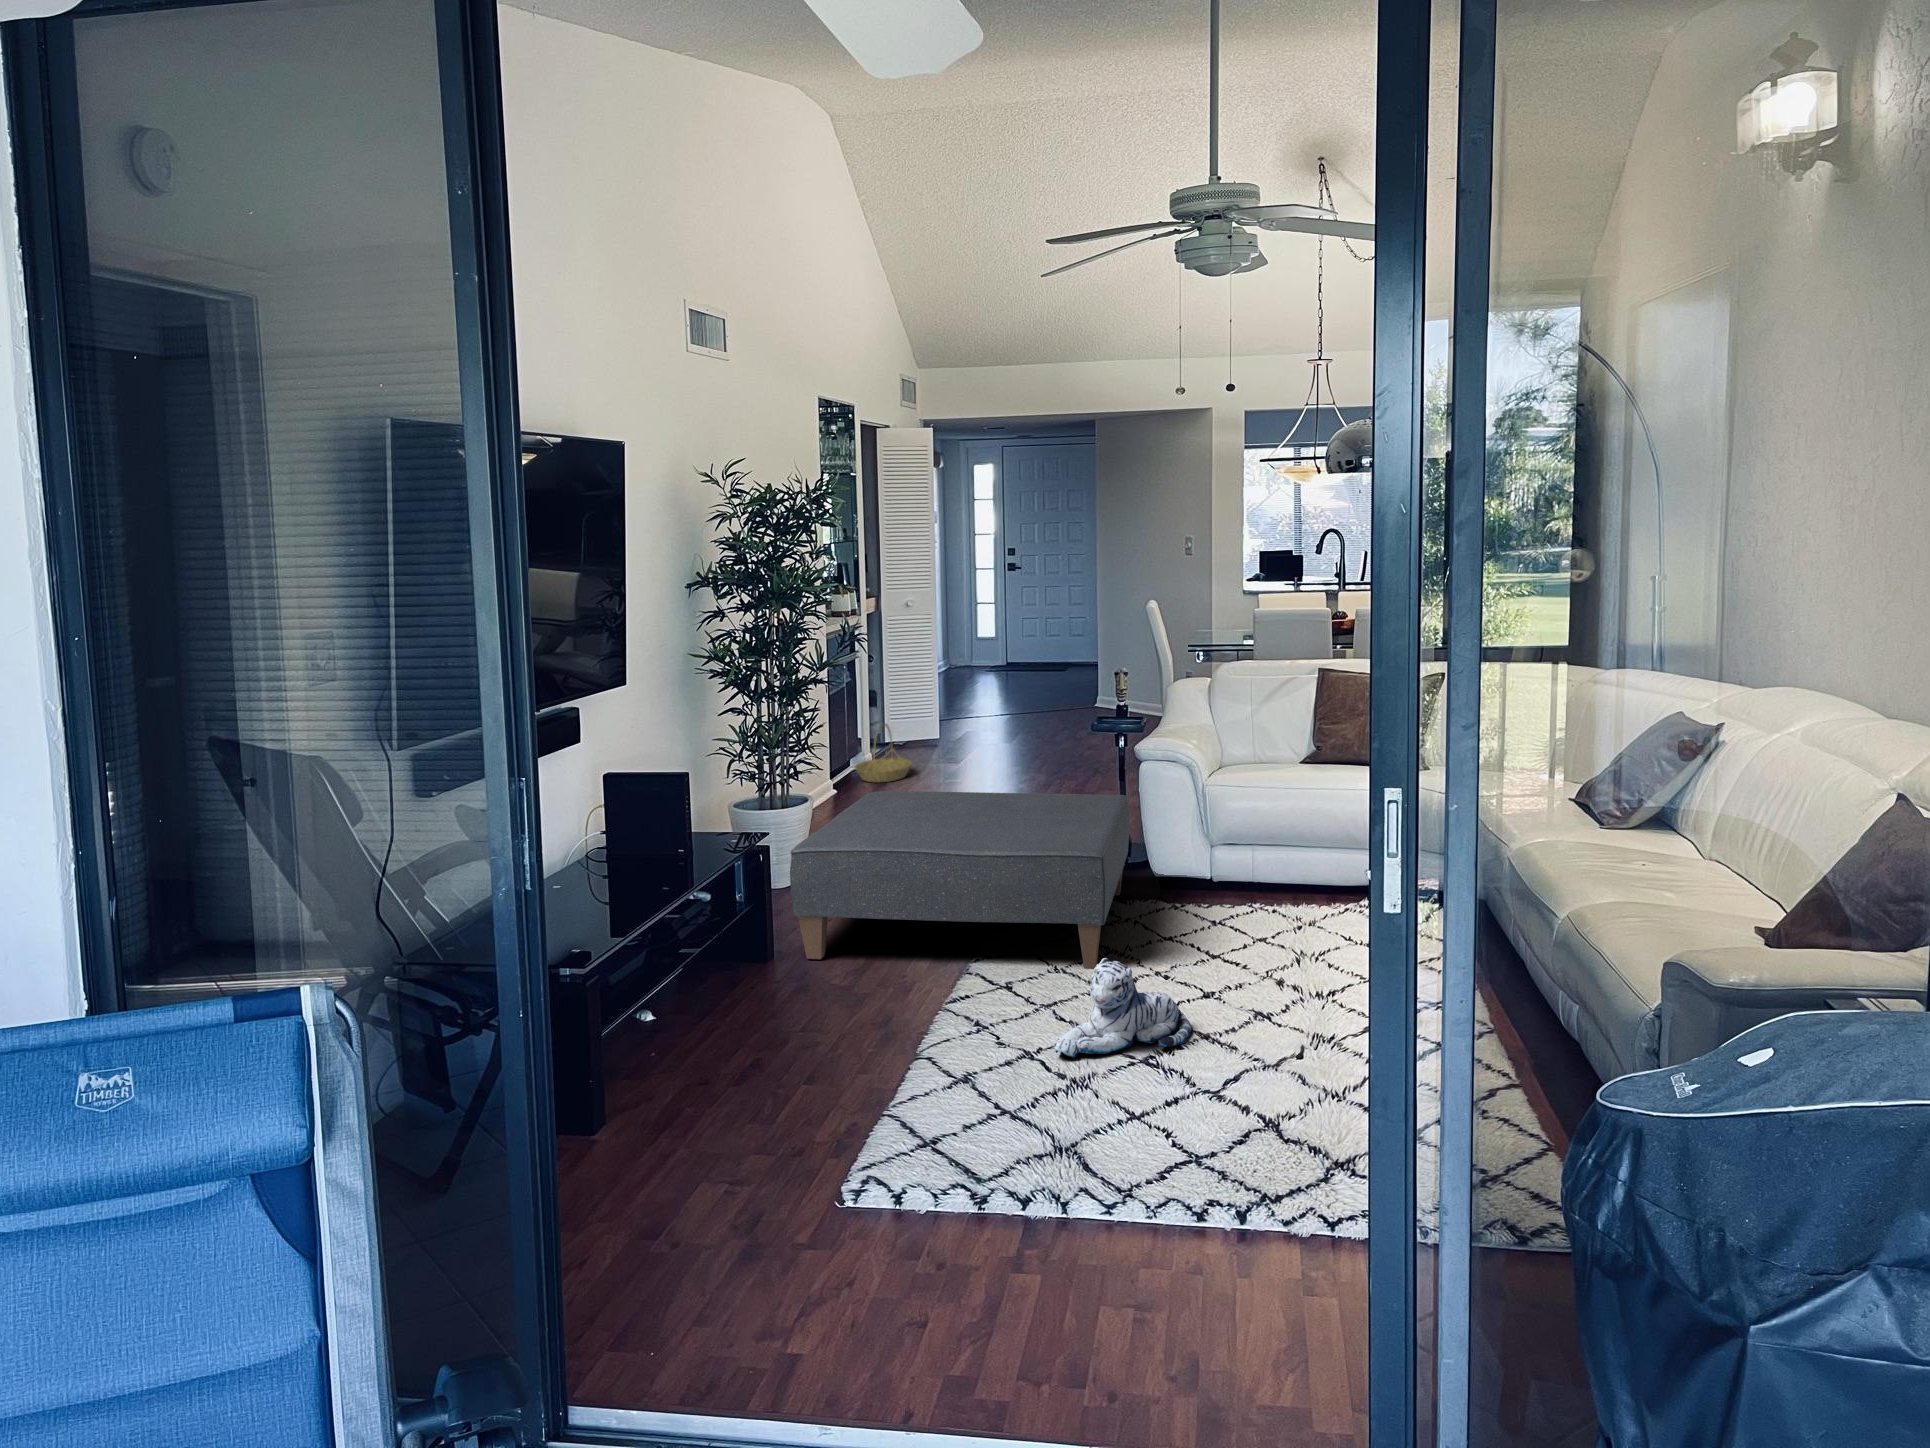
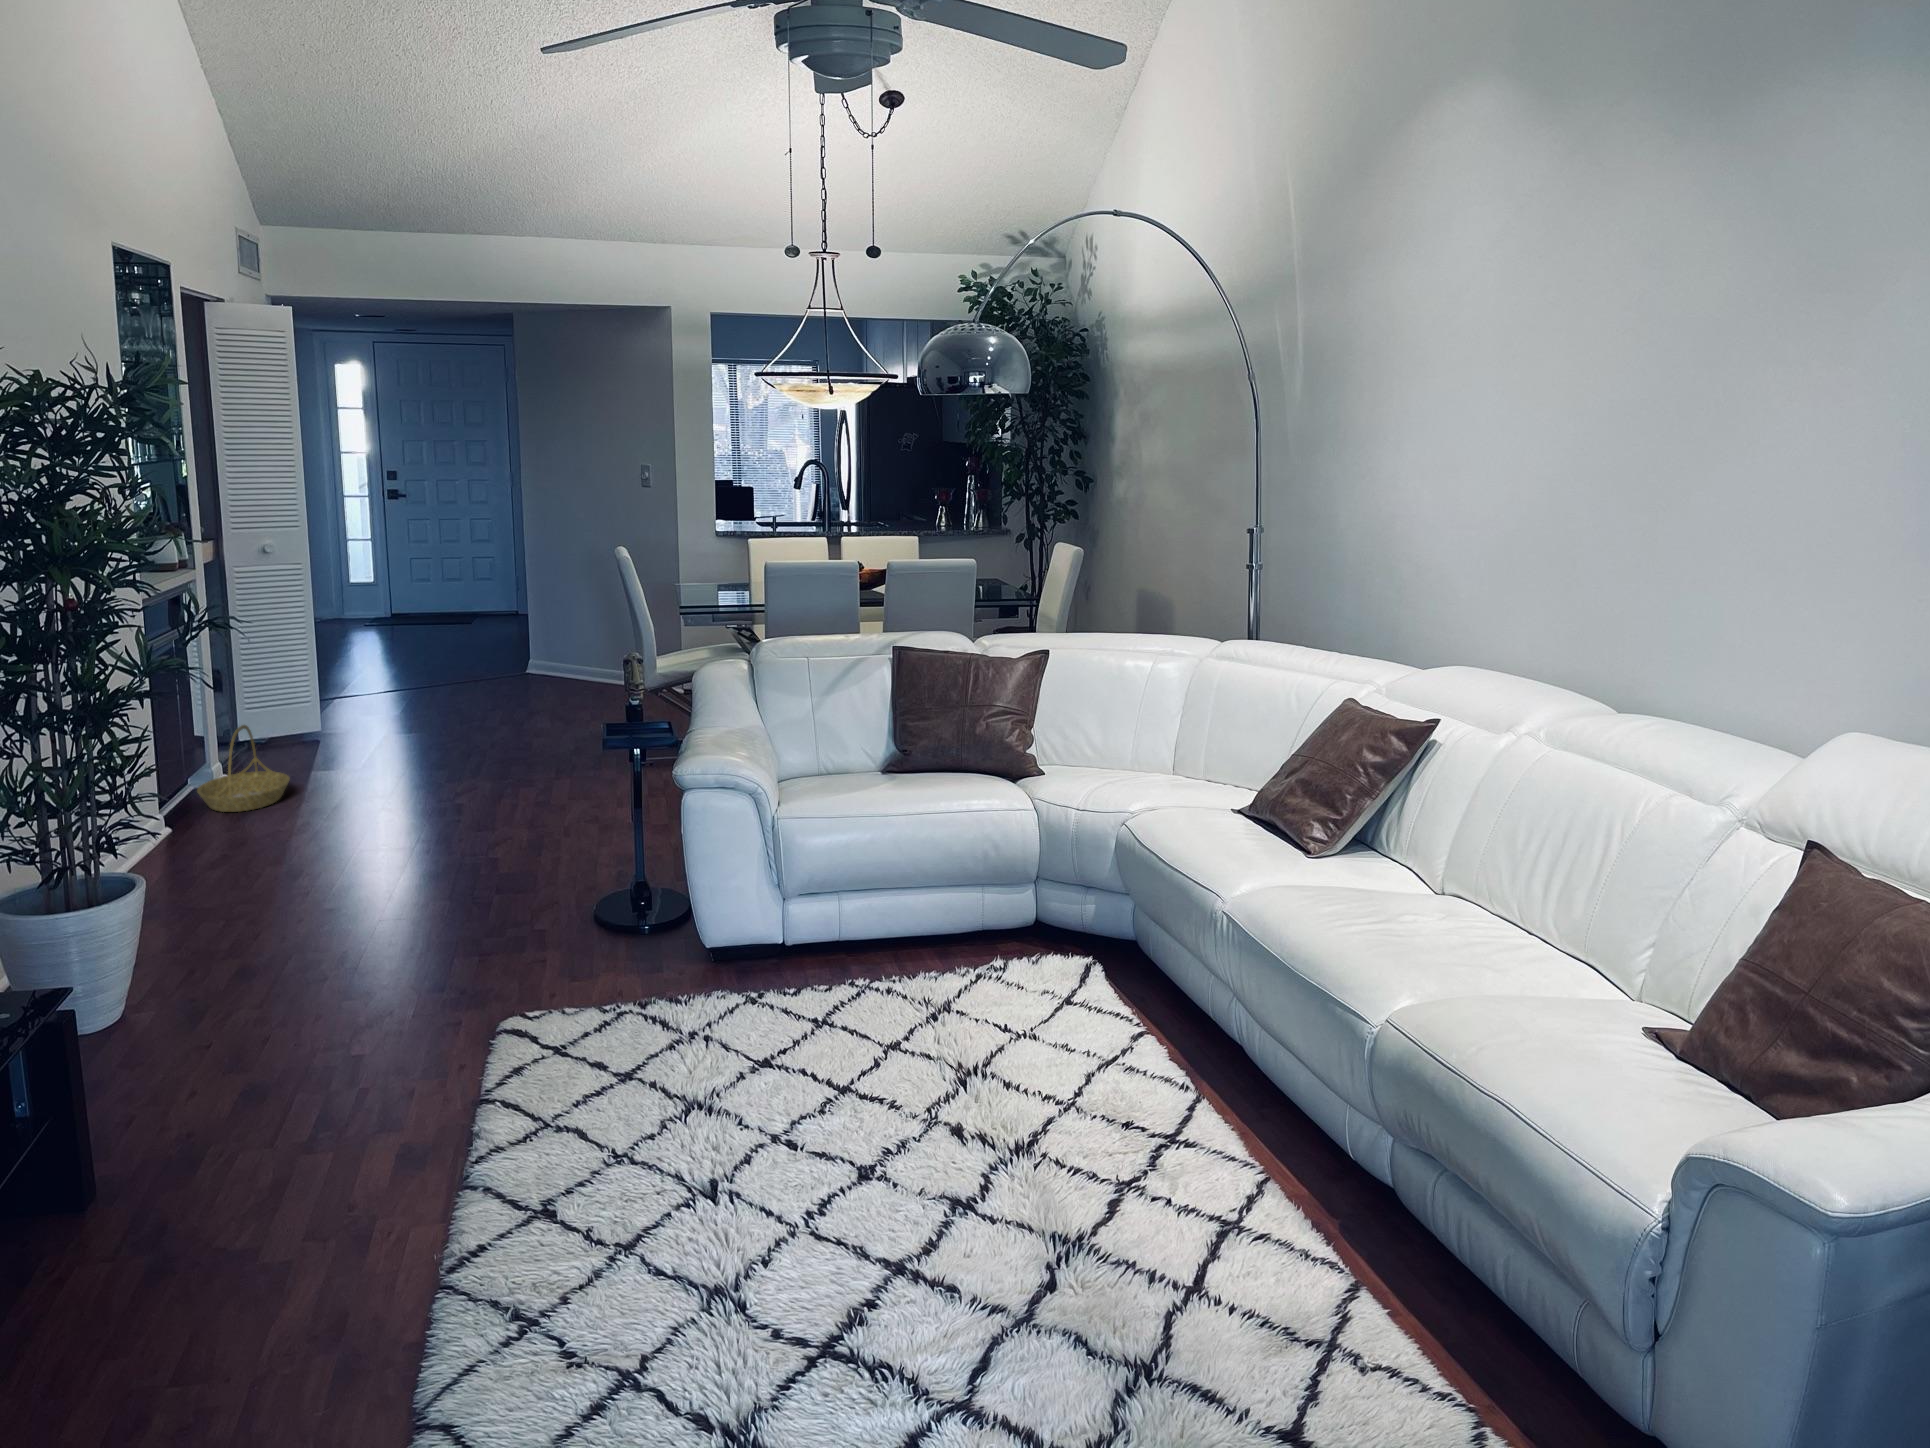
ottoman: present [790,791,1129,969] -> none [120,845,692,1205]
plush toy: present [1055,958,1192,1057] -> none [676,1180,873,1365]

